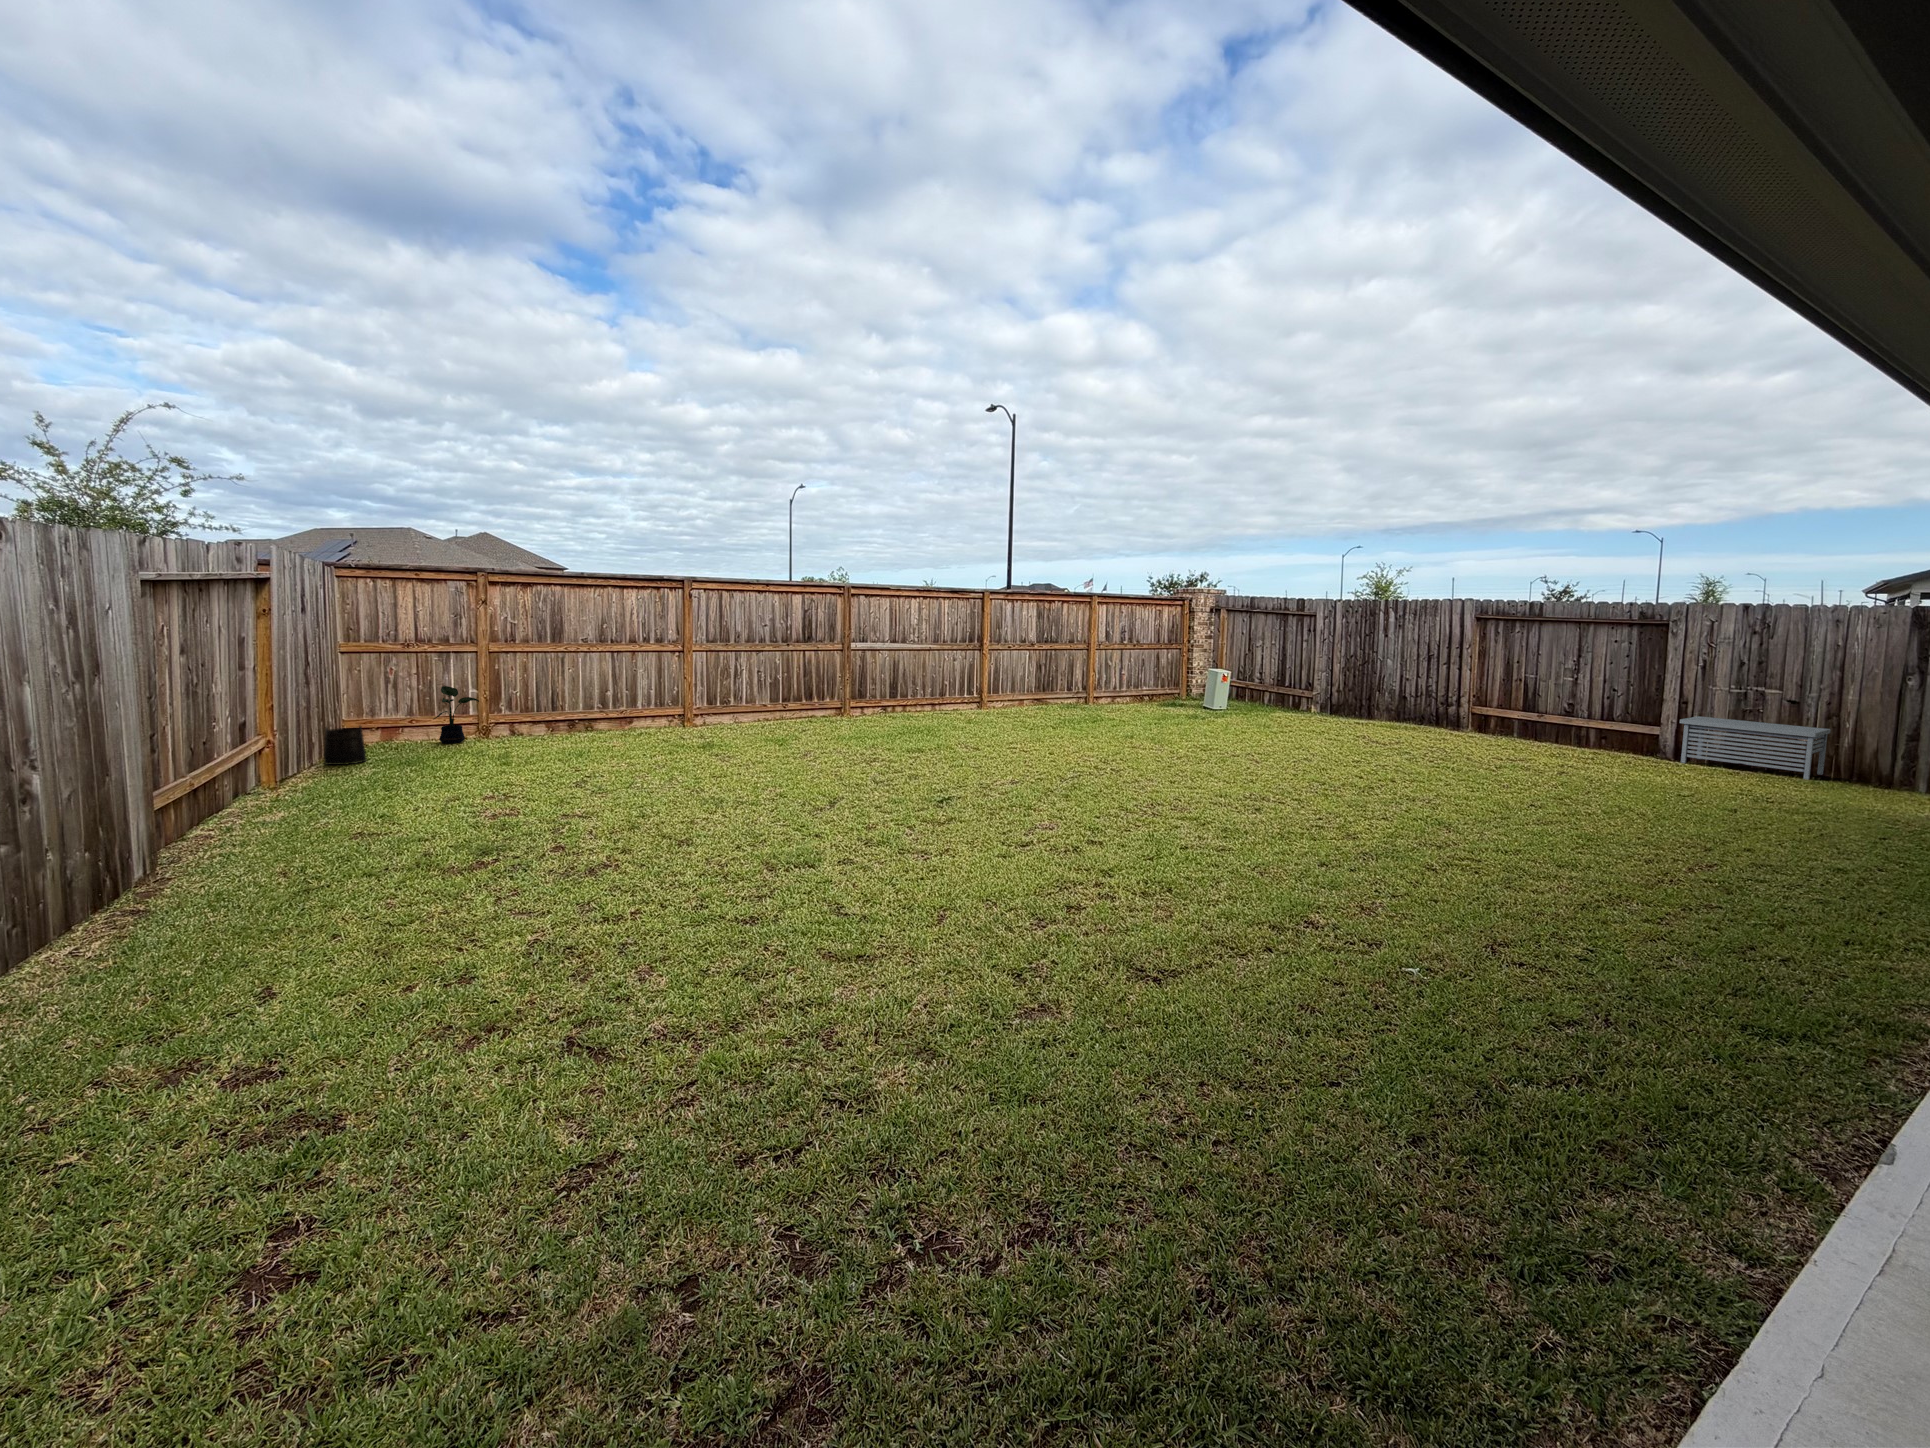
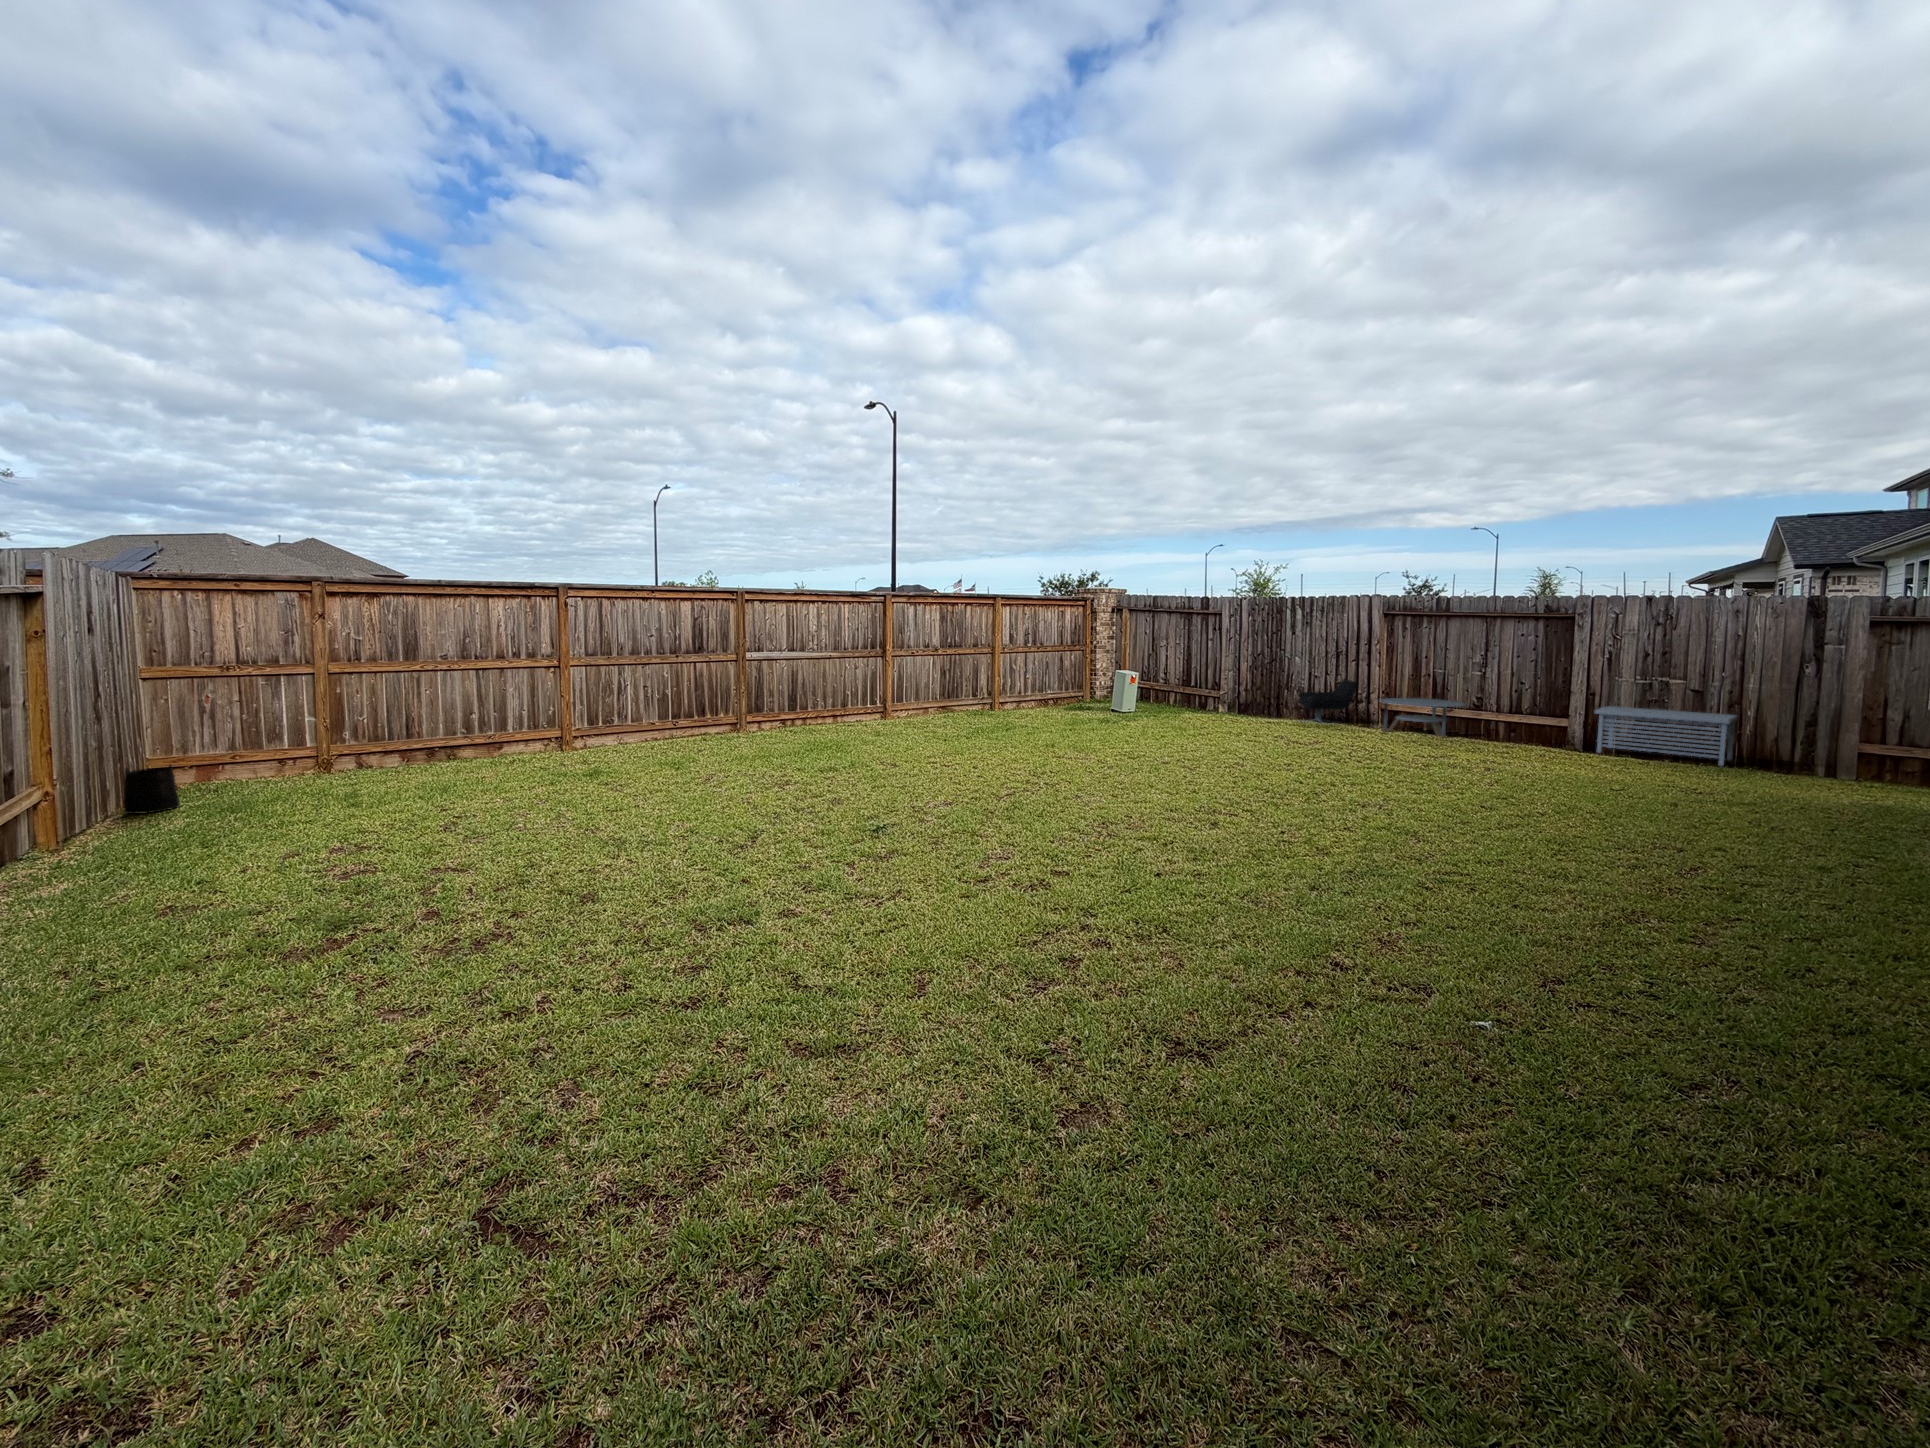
lounge chair: none [1384,682,1449,727] -> present [1299,679,1358,724]
potted plant: present [434,686,479,744] -> none [263,714,320,781]
round table: none [1466,703,1556,744] -> present [1380,698,1466,738]

